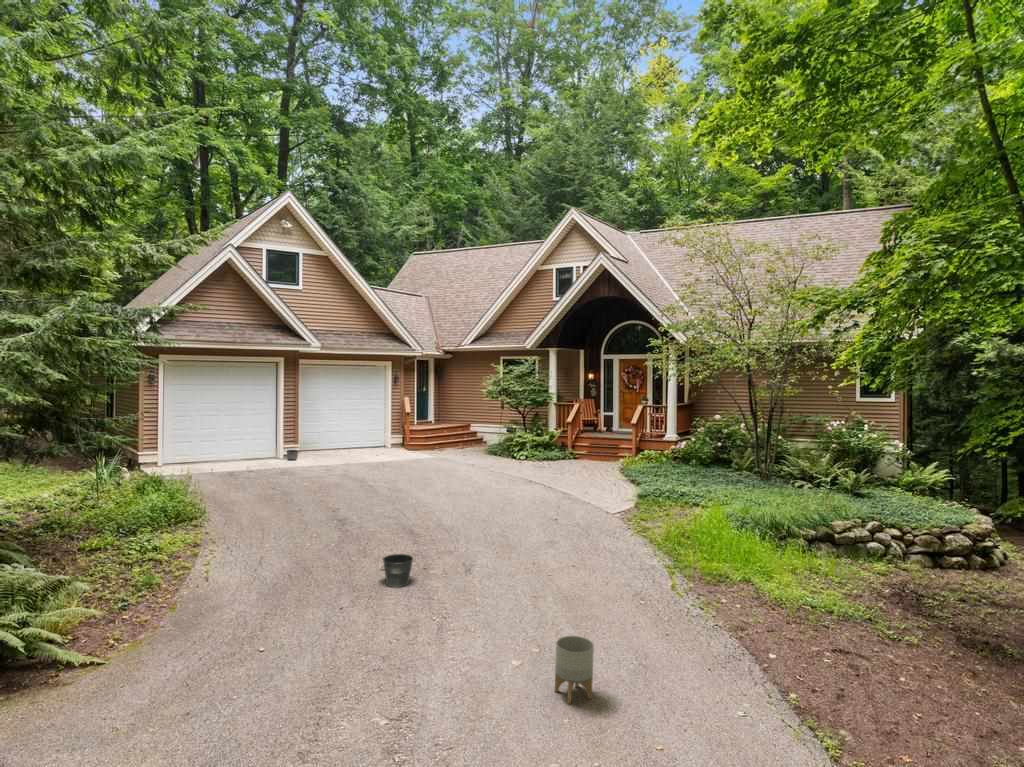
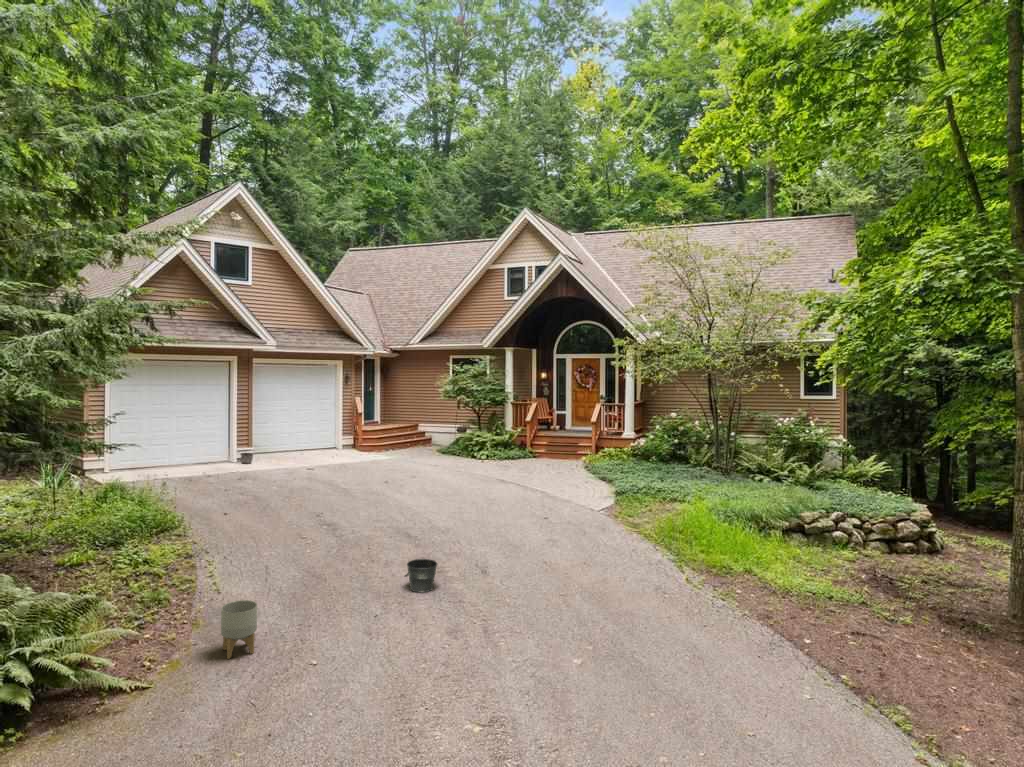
planter: present [555,636,594,704] -> present [221,600,257,659]

